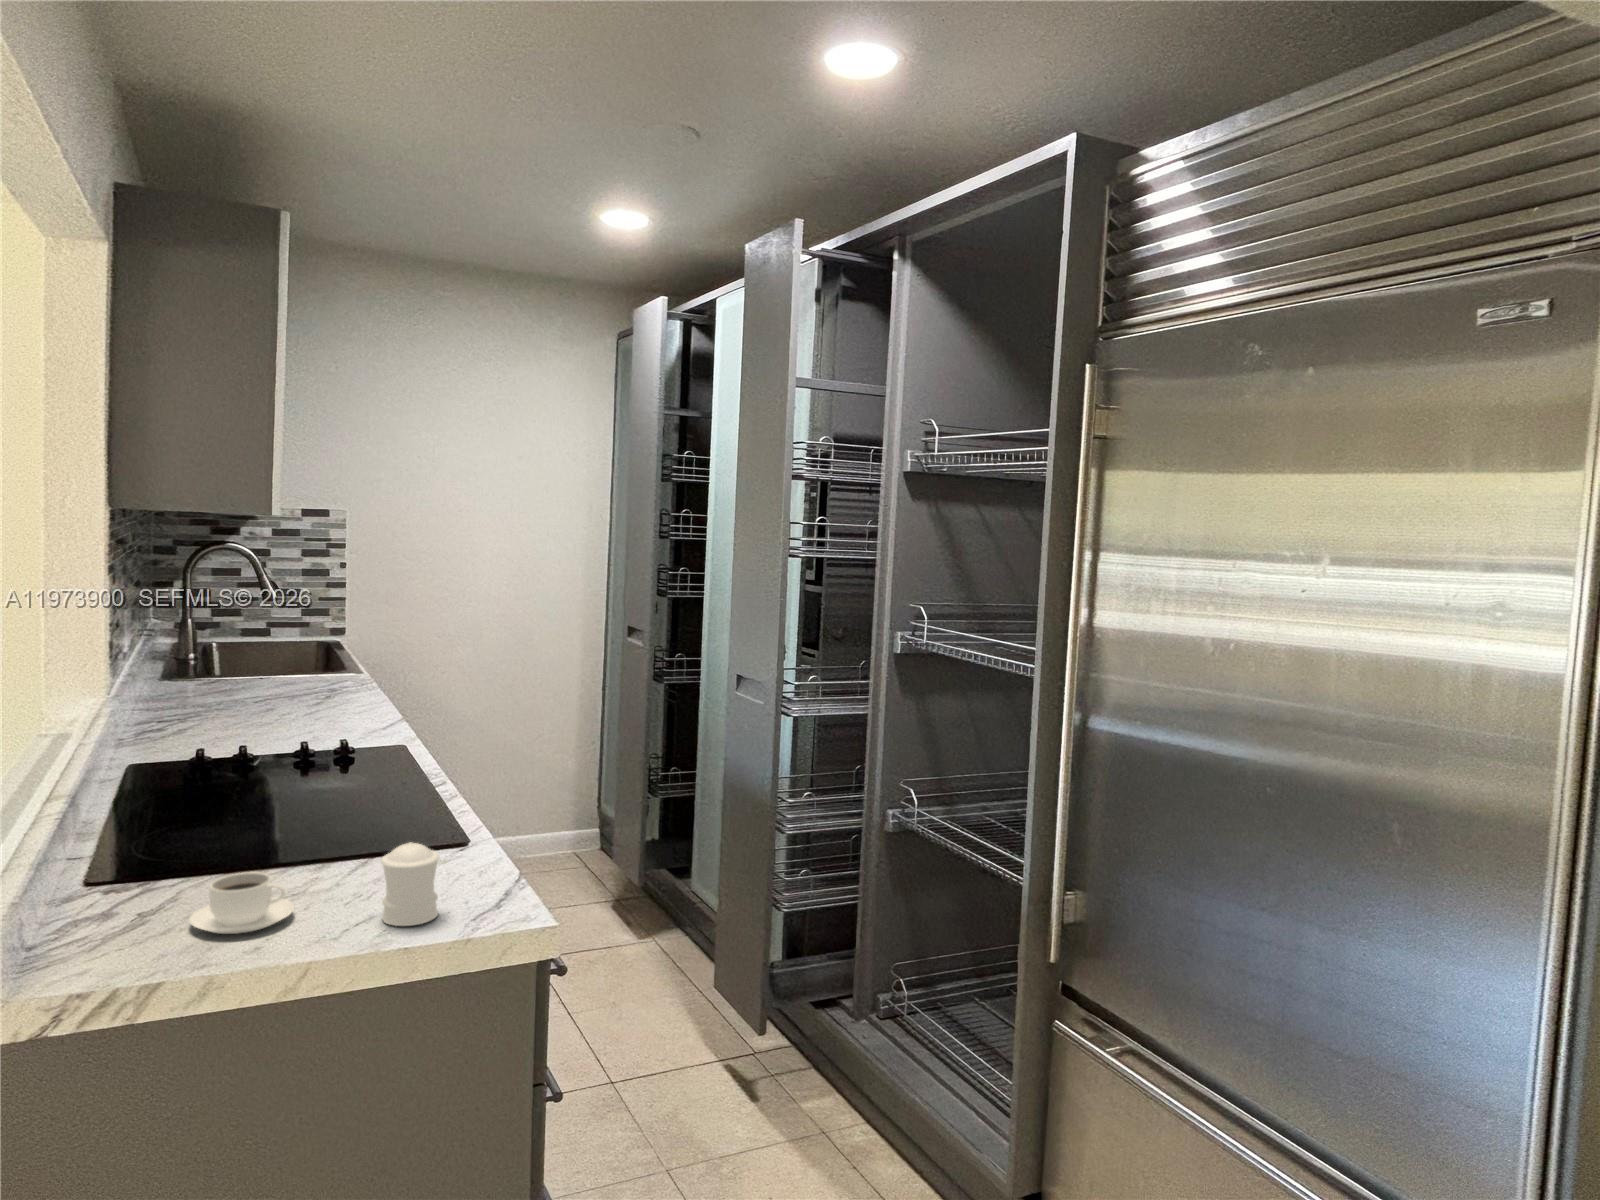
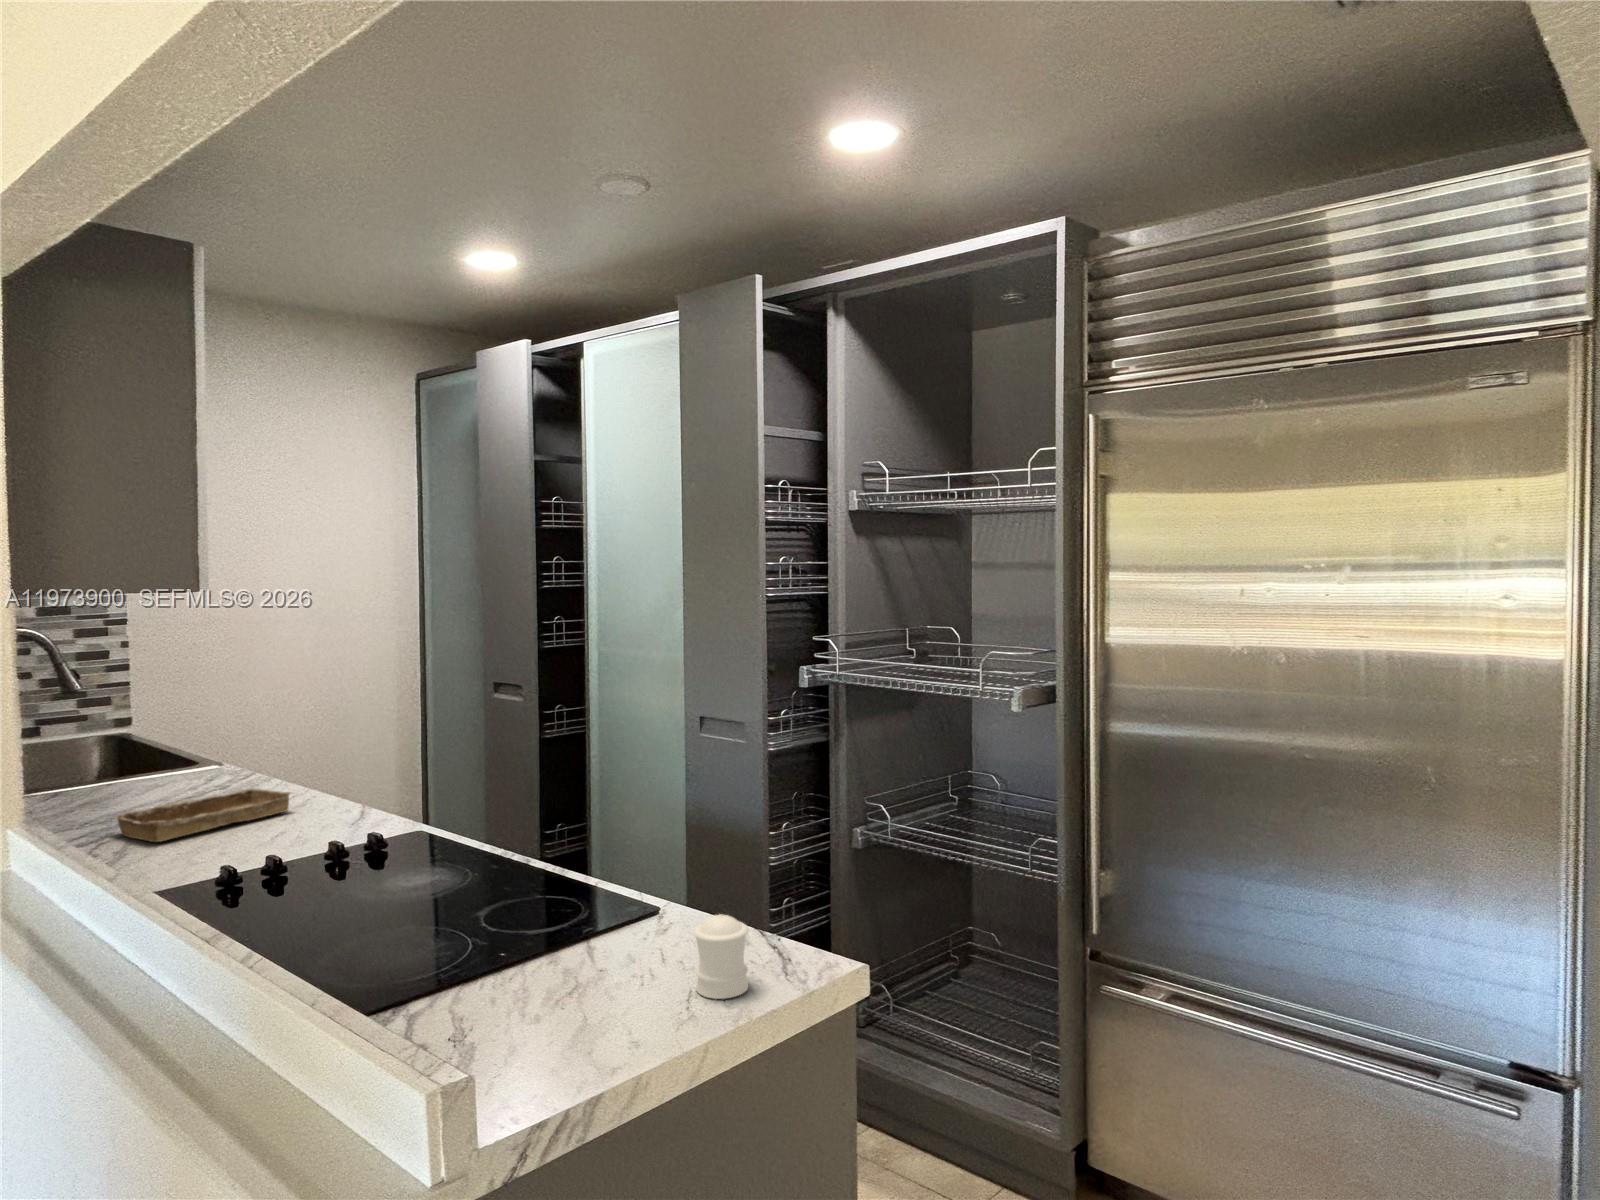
tray: none [181,689,335,721] -> present [111,788,292,842]
coffee cup: present [189,872,294,934] -> none [527,973,626,1042]

